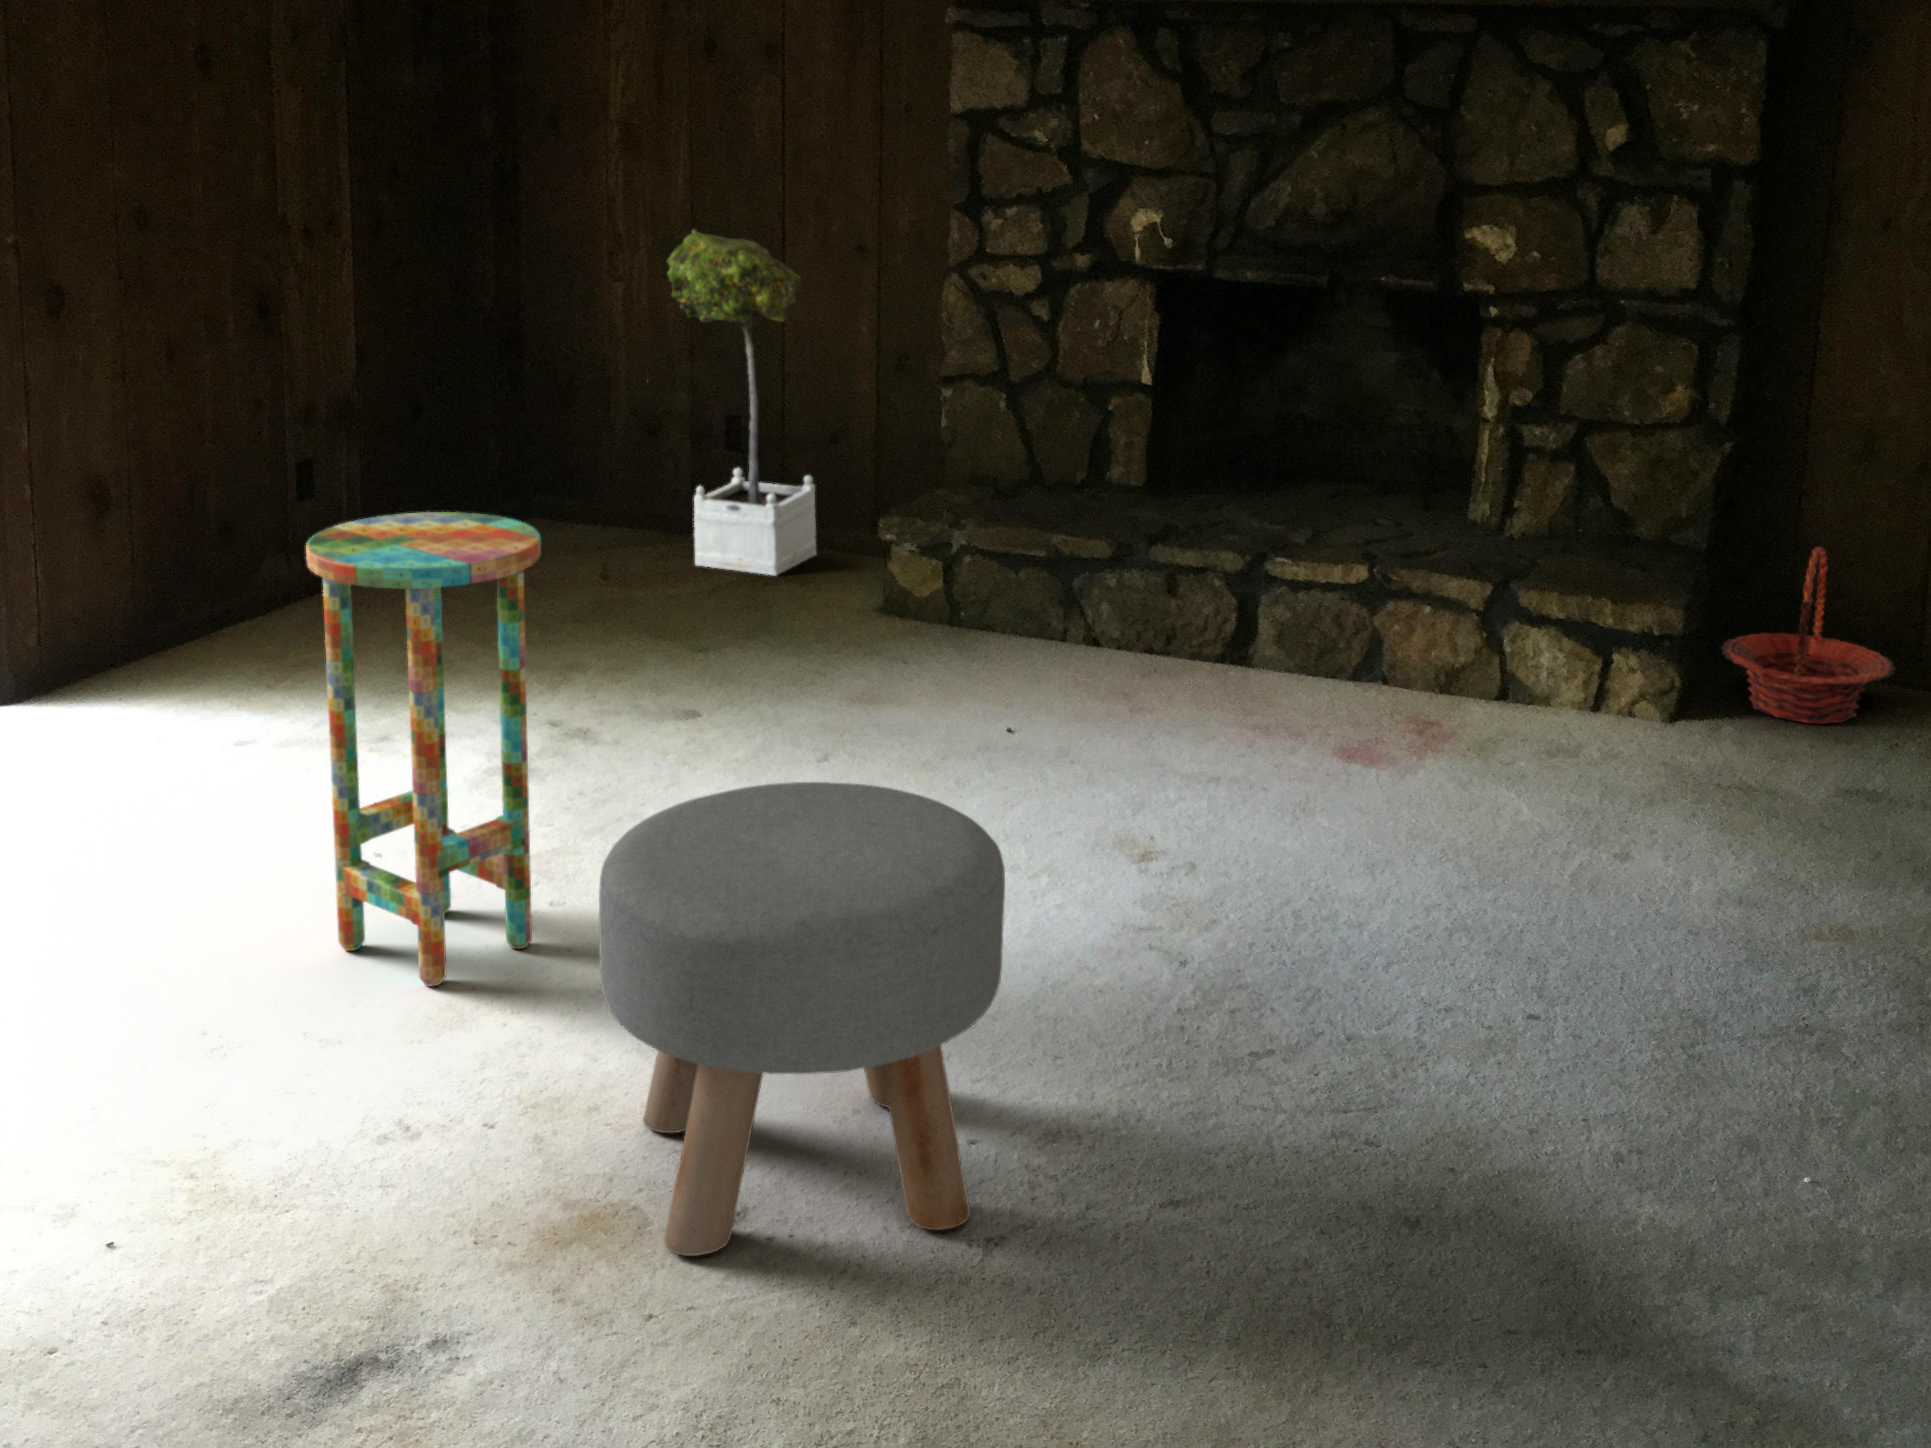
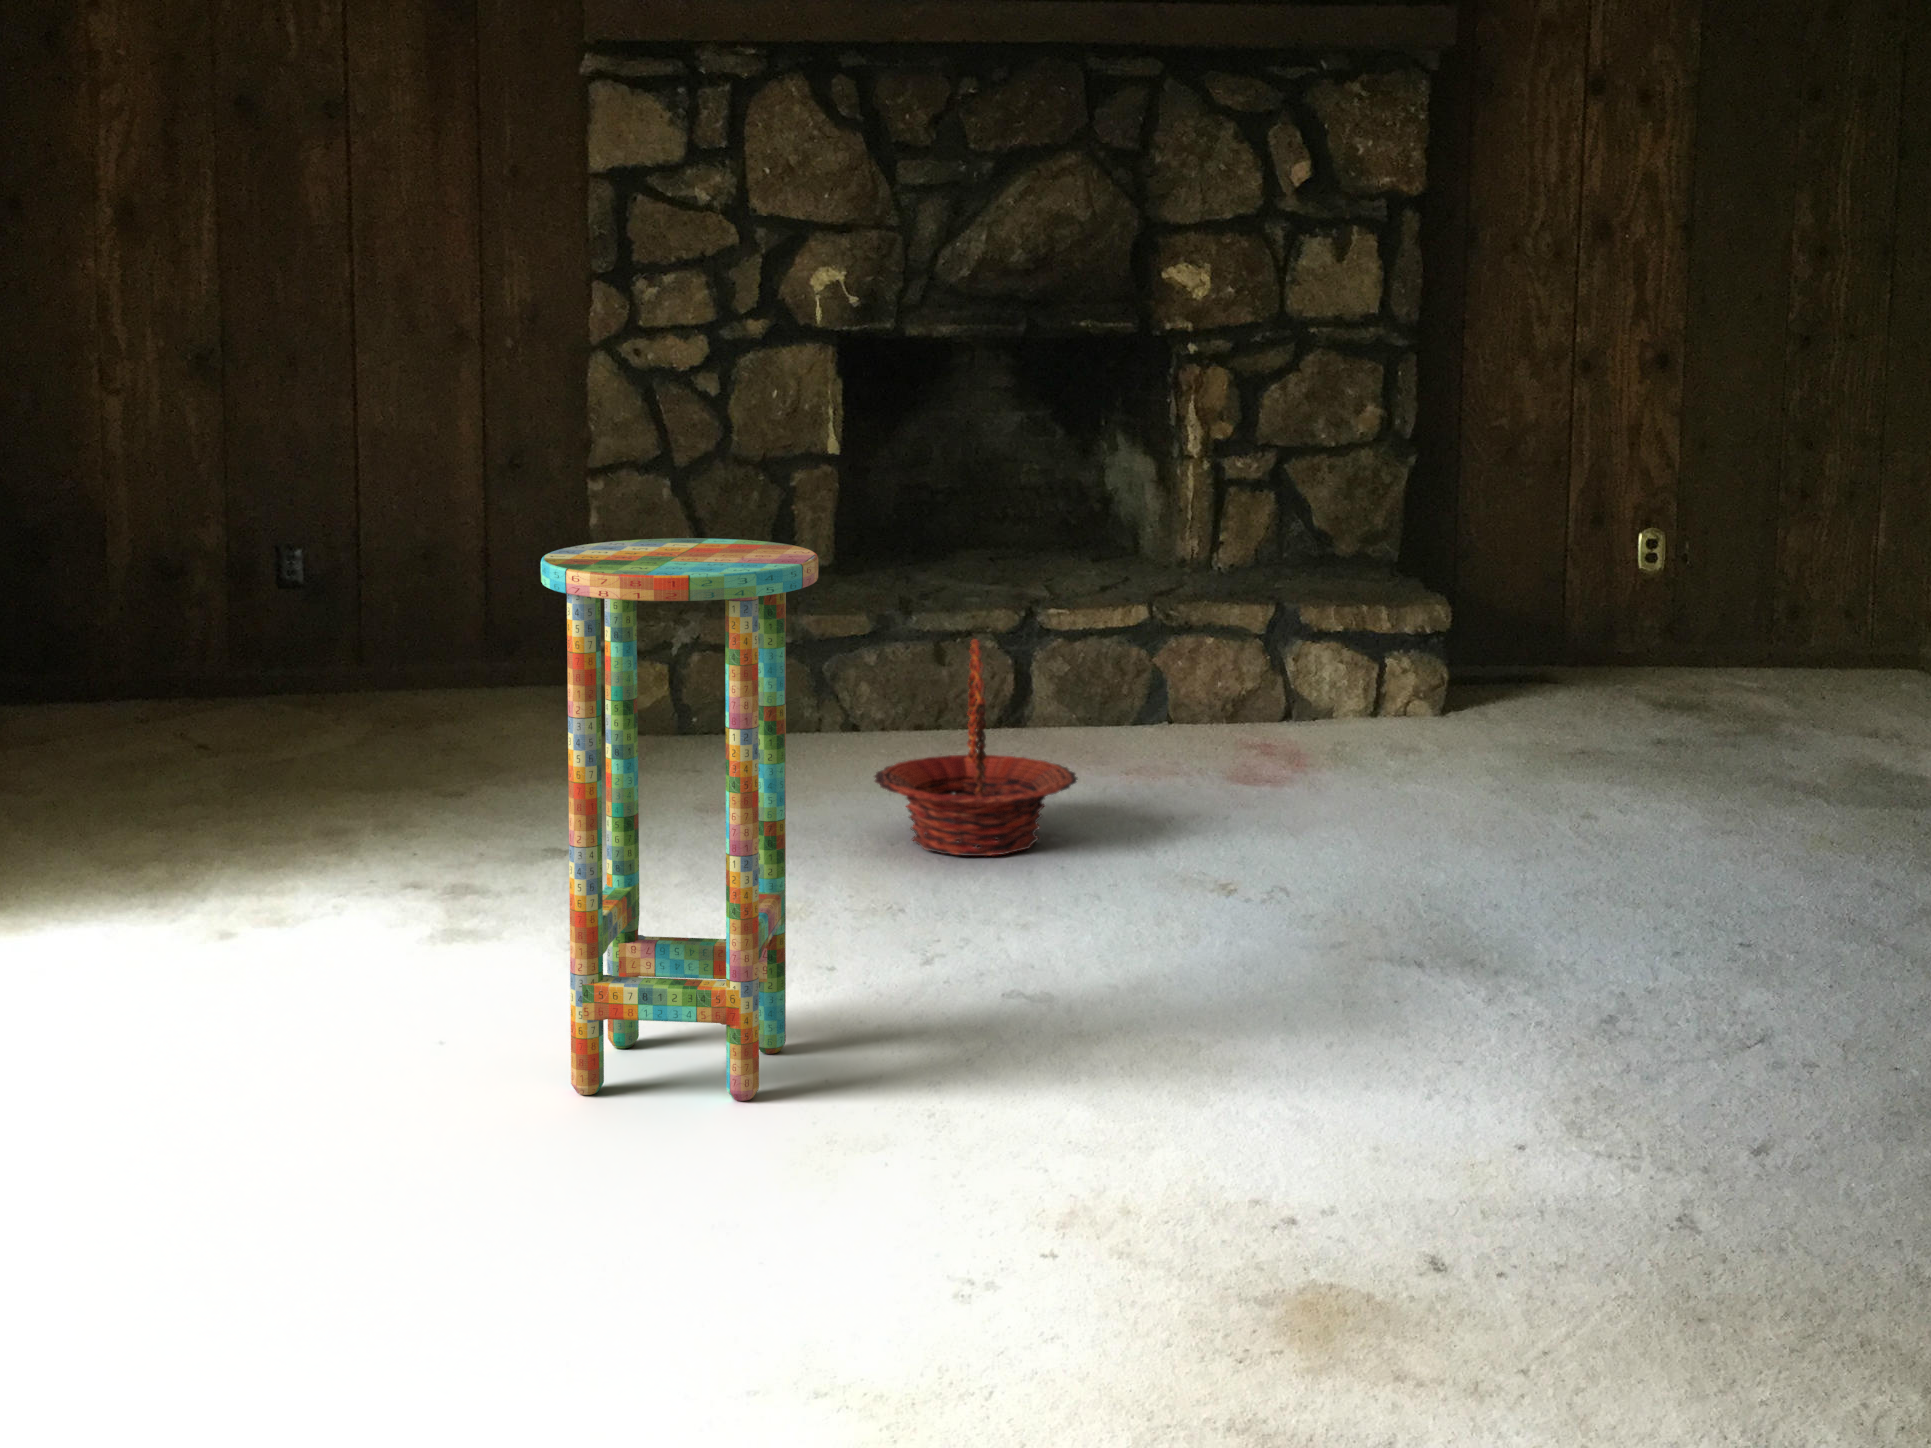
potted tree: present [668,230,816,576] -> none [227,316,413,731]
basket: present [1721,547,1895,724] -> present [875,639,1077,856]
ottoman: present [599,782,1005,1256] -> none [1175,732,1612,1217]

